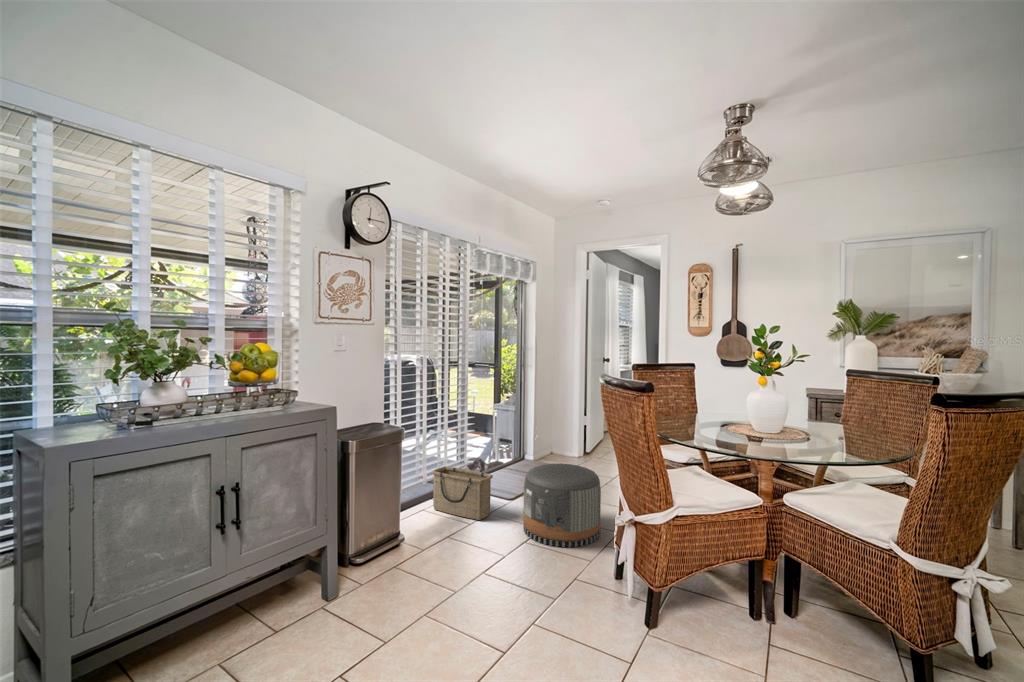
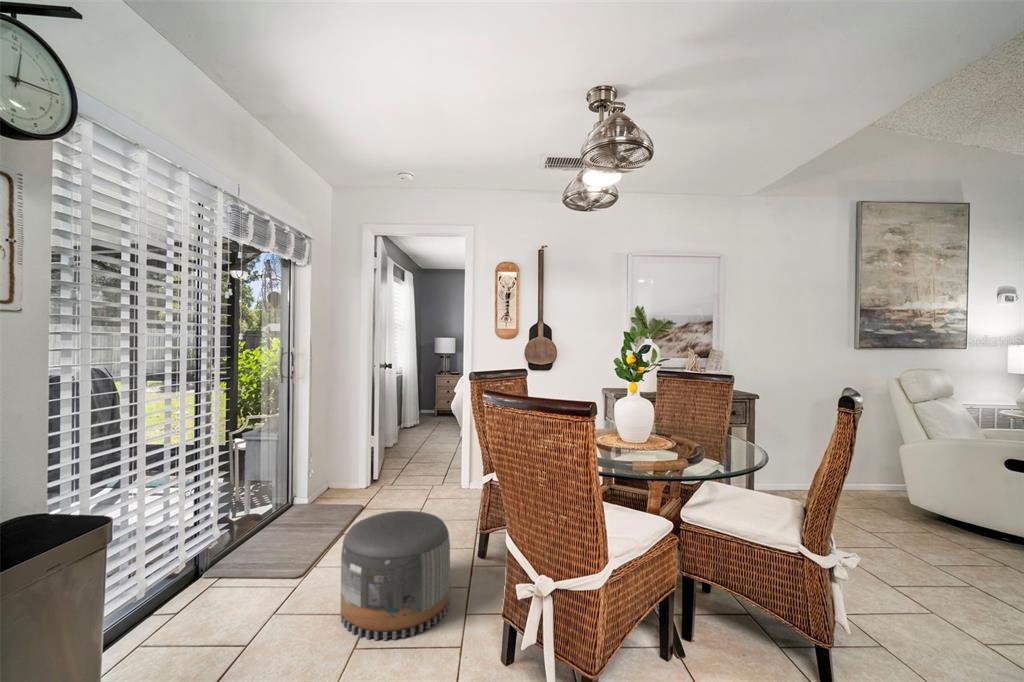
basket: present [432,466,493,520] -> none [162,551,282,634]

